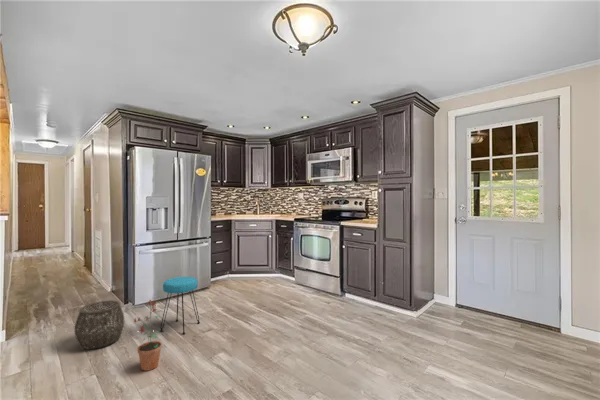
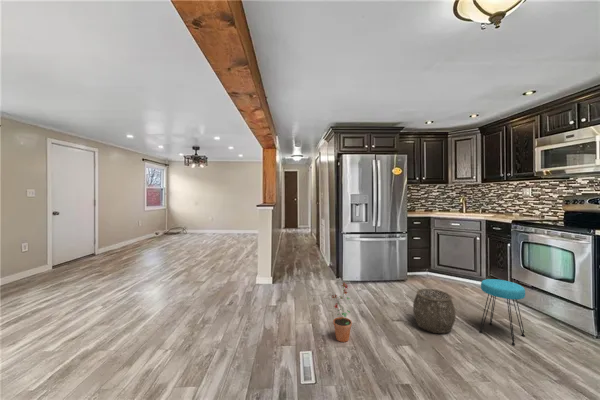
stool: present [160,277,200,334] -> present [479,279,525,345]
woven basket: present [74,300,124,349] -> present [413,289,456,333]

